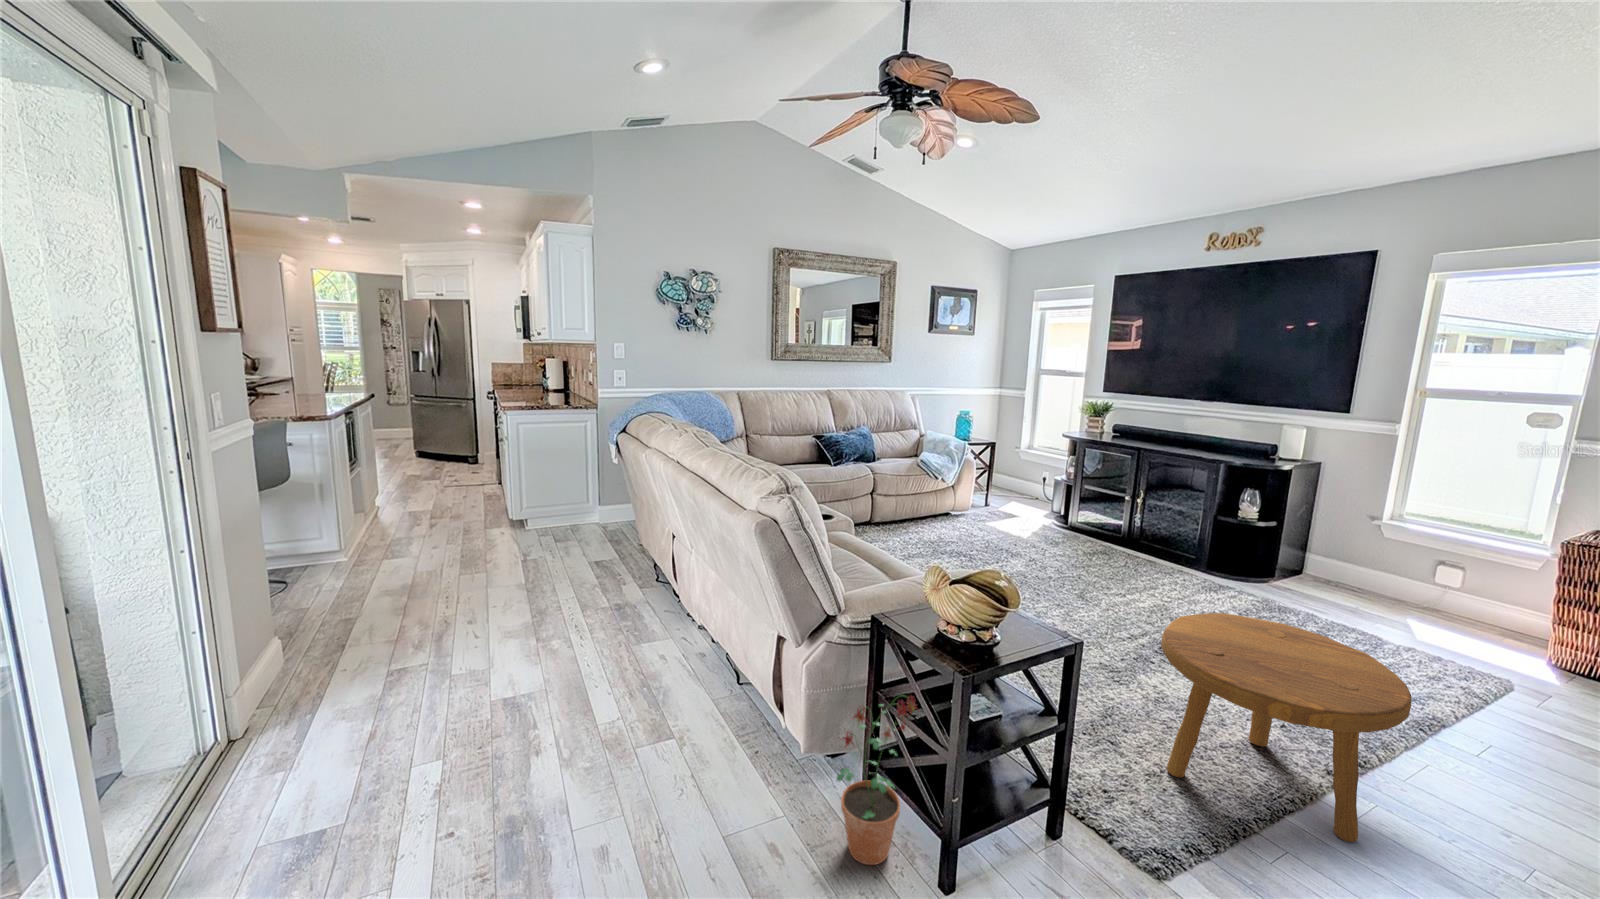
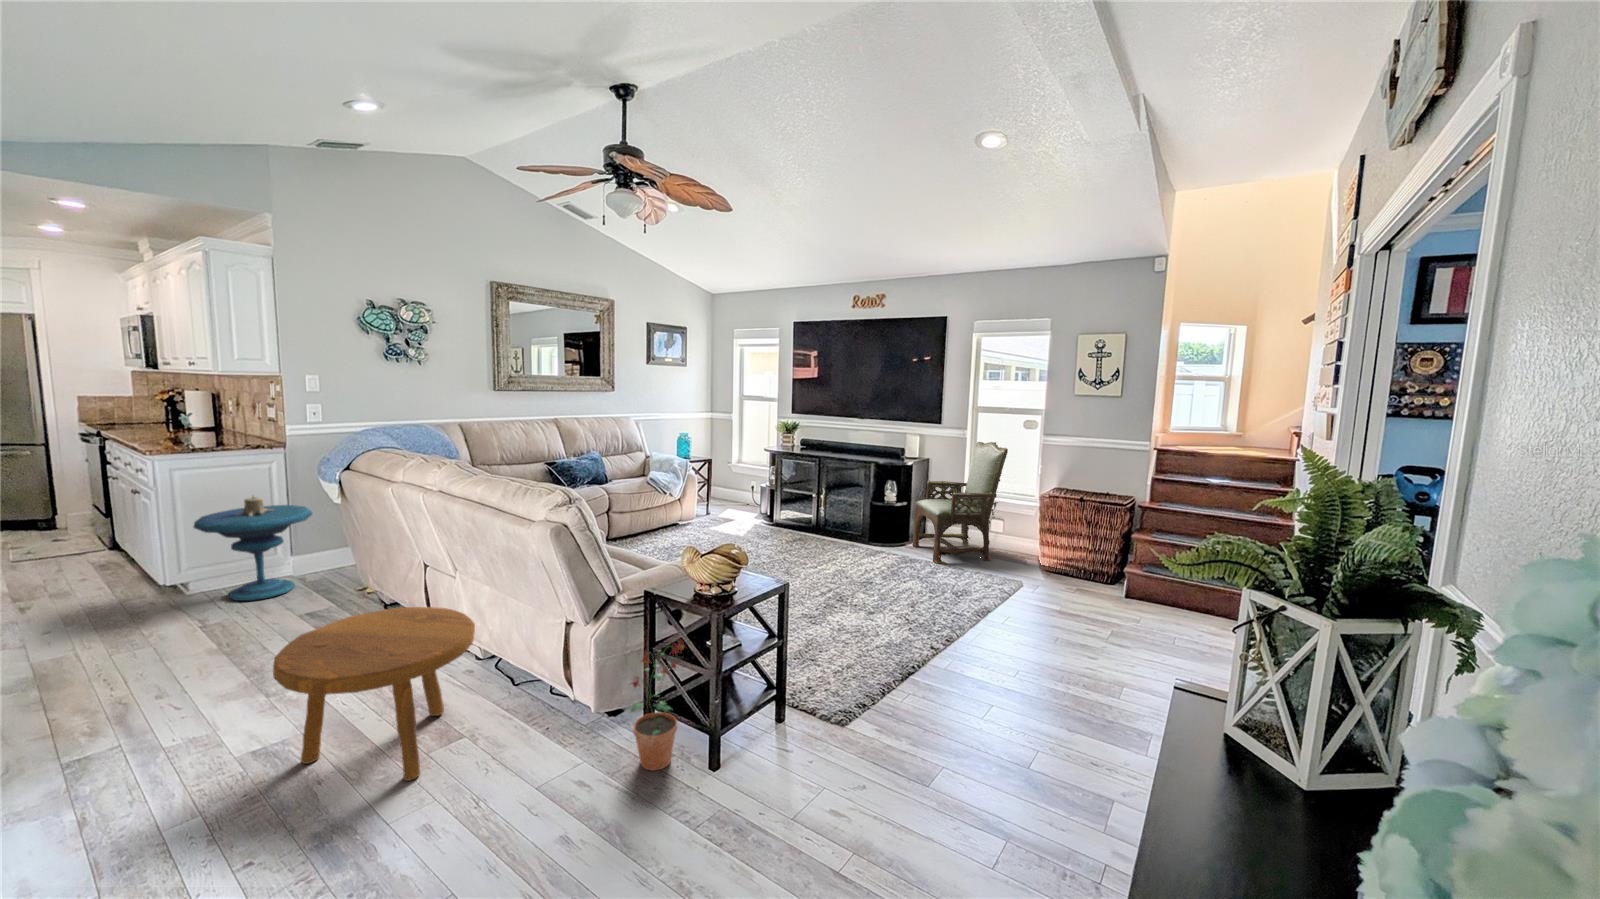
armchair: none [1279,444,1487,628] -> present [912,442,1008,564]
side table: none [523,448,609,542] -> present [194,496,312,601]
footstool: present [1161,613,1411,842] -> present [273,607,475,781]

